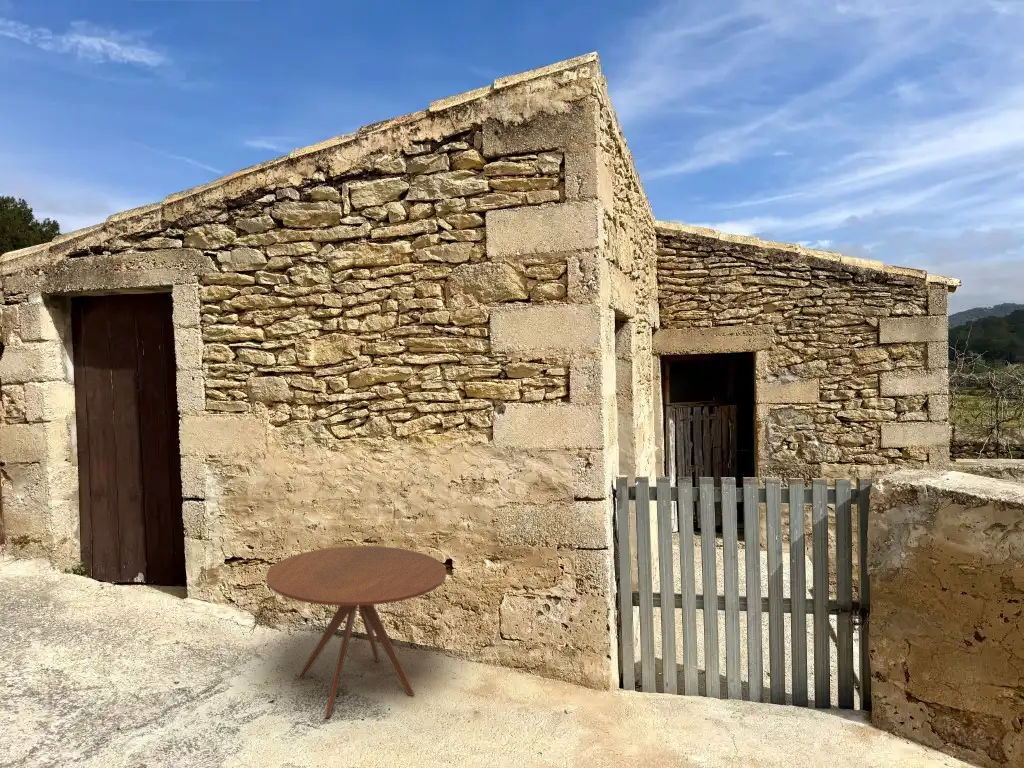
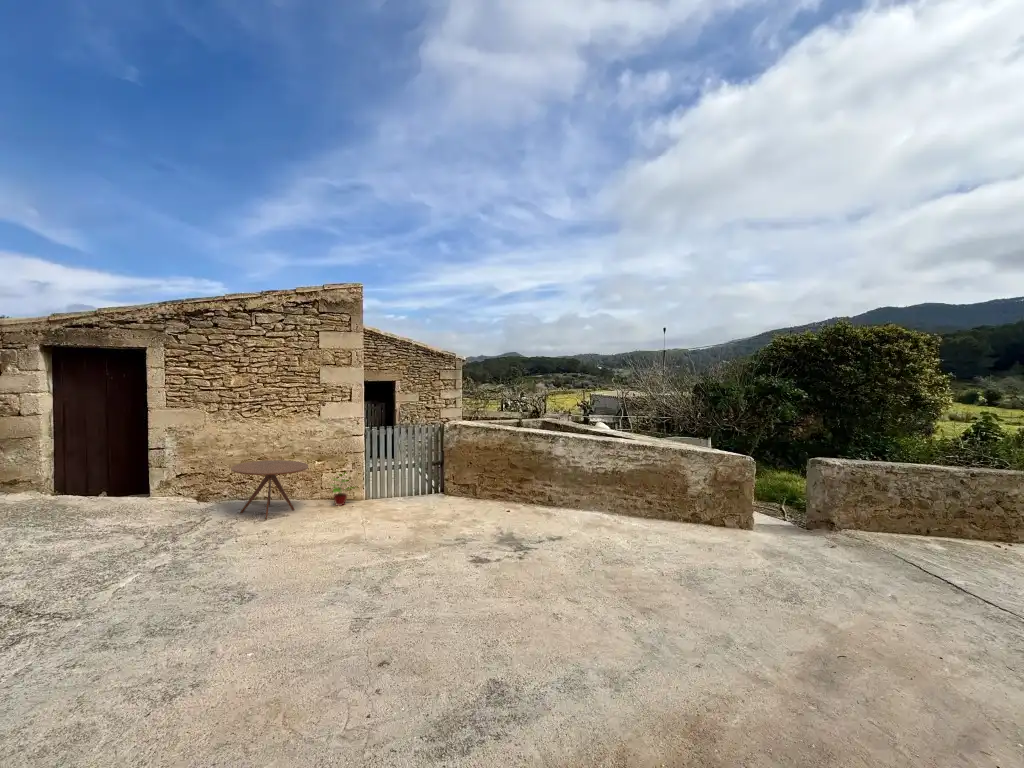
potted plant: none [504,602,581,703] -> present [333,475,351,506]

